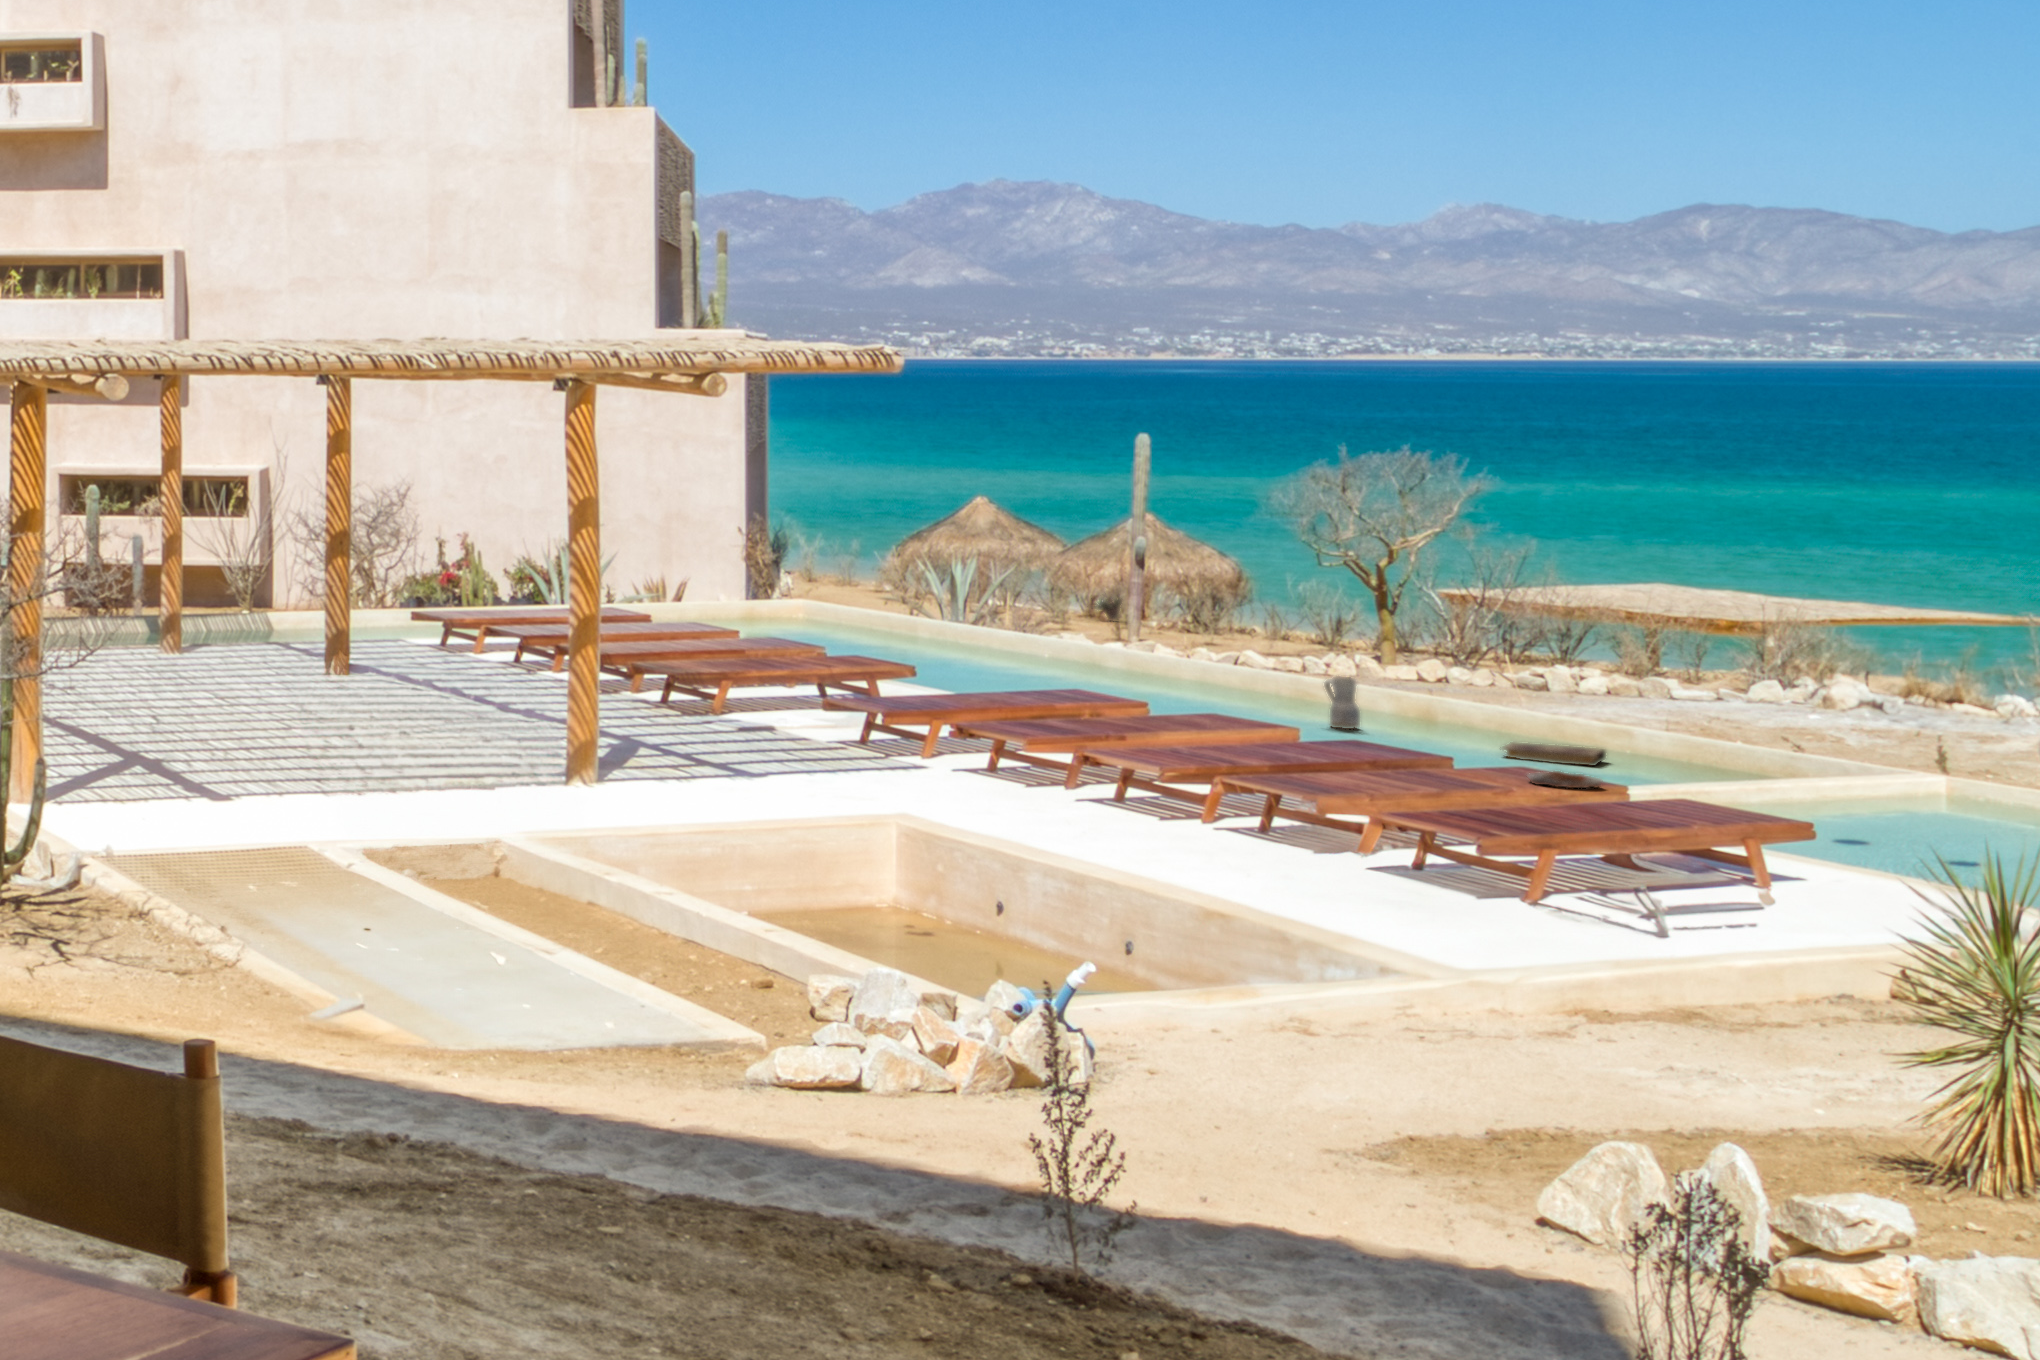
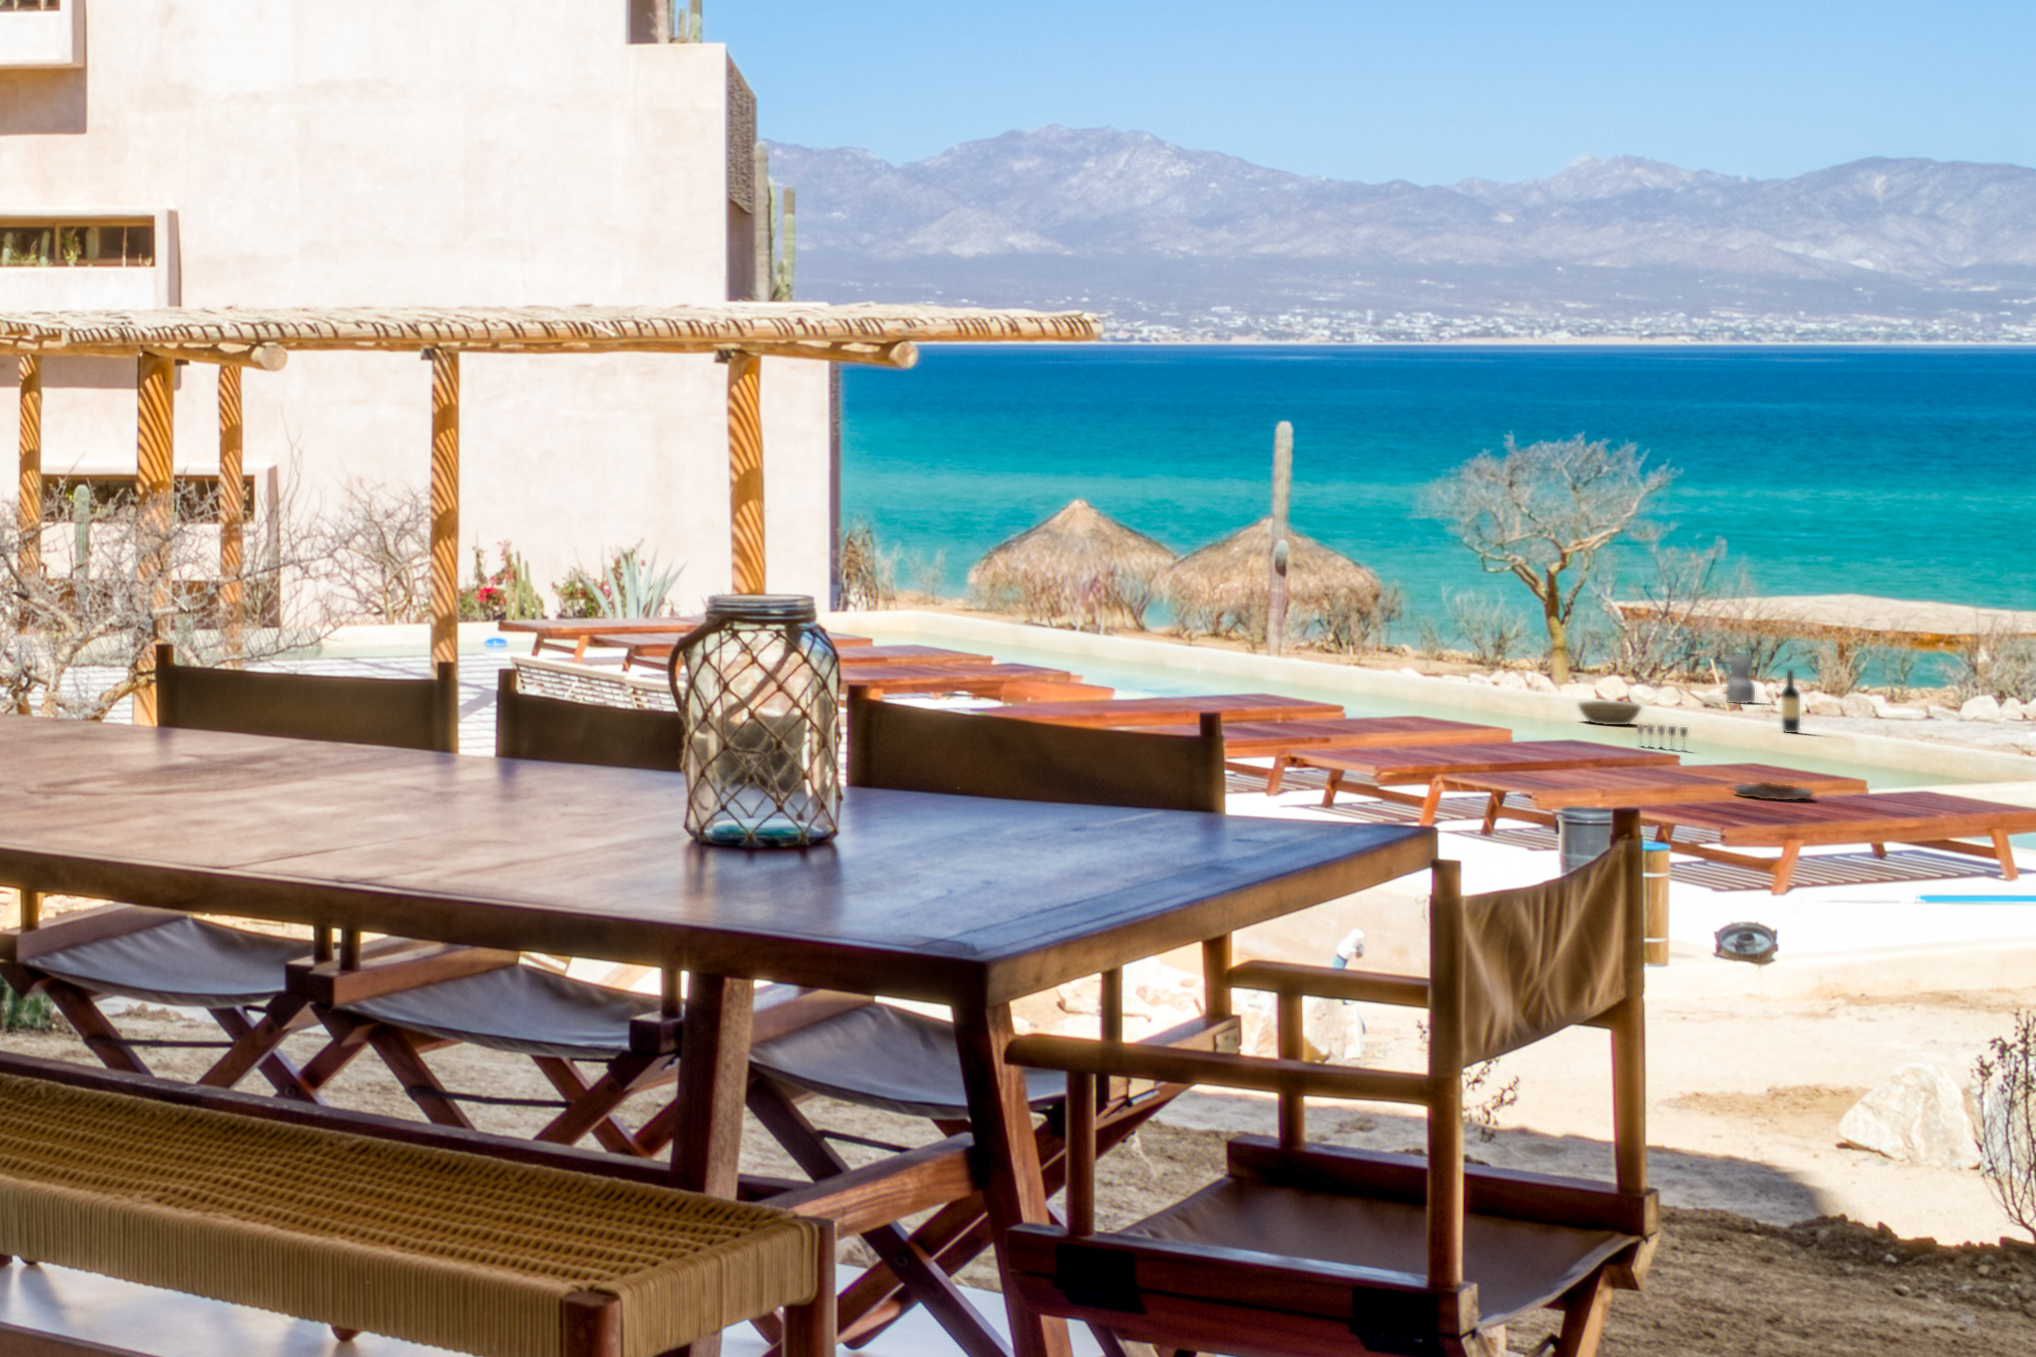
succulent plant: present [1091,596,1121,620] -> none [1209,600,1250,638]
wine bottle: none [1584,661,1601,717] -> present [1781,670,1800,733]
ceramic pitcher: present [1325,676,1360,729] -> present [1721,655,1755,704]
bowl: none [1399,687,1457,709] -> present [1579,701,1641,725]
wine glass: none [1447,711,1494,735] -> present [1637,724,1687,746]
book: present [1503,742,1606,766] -> none [1698,755,1813,779]

